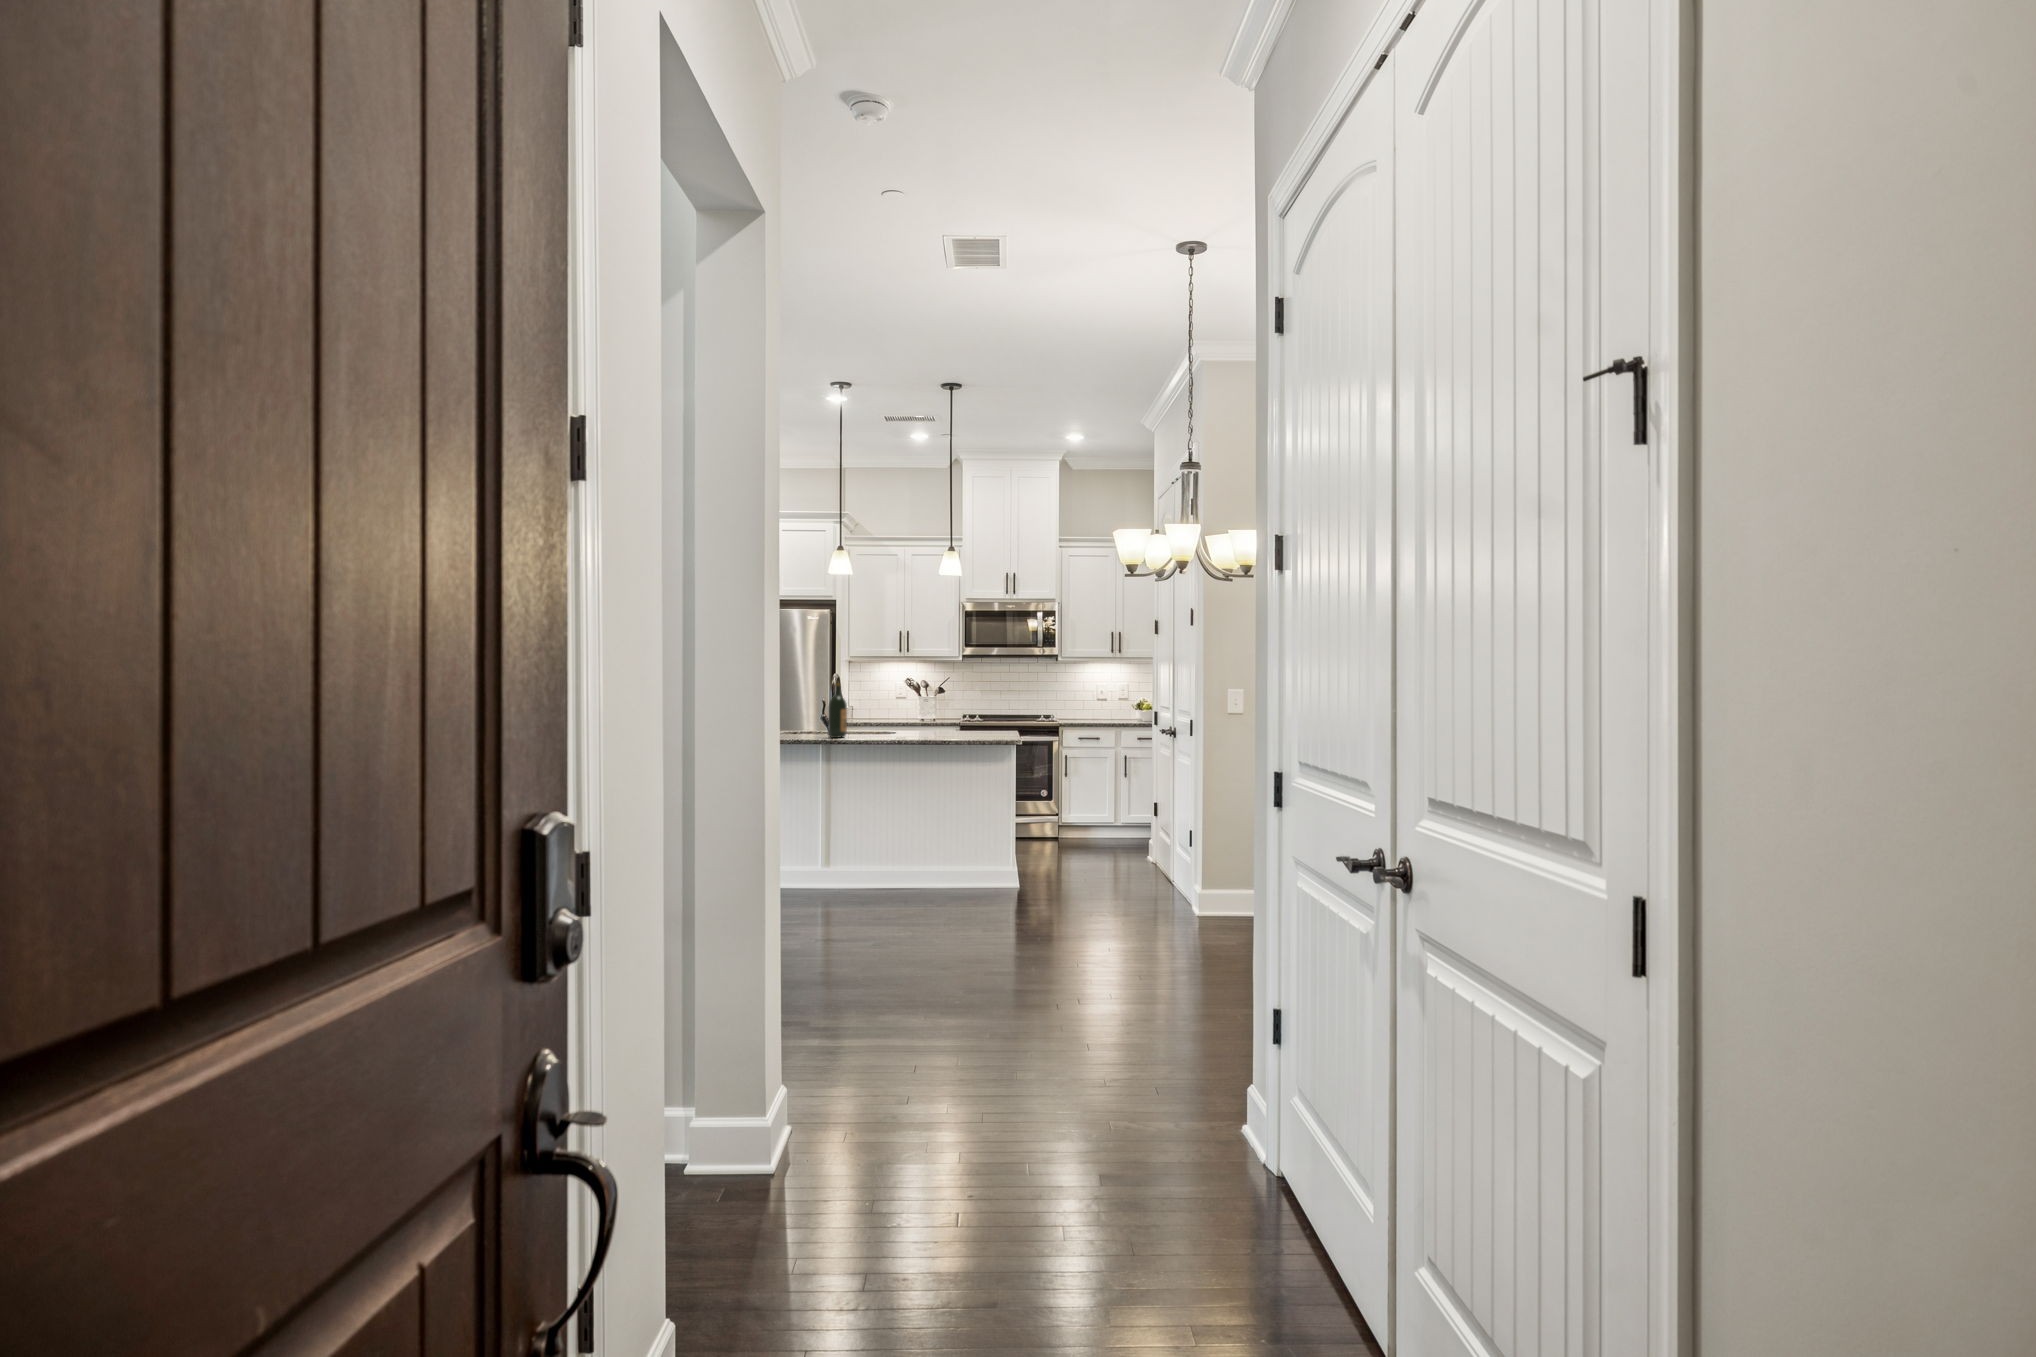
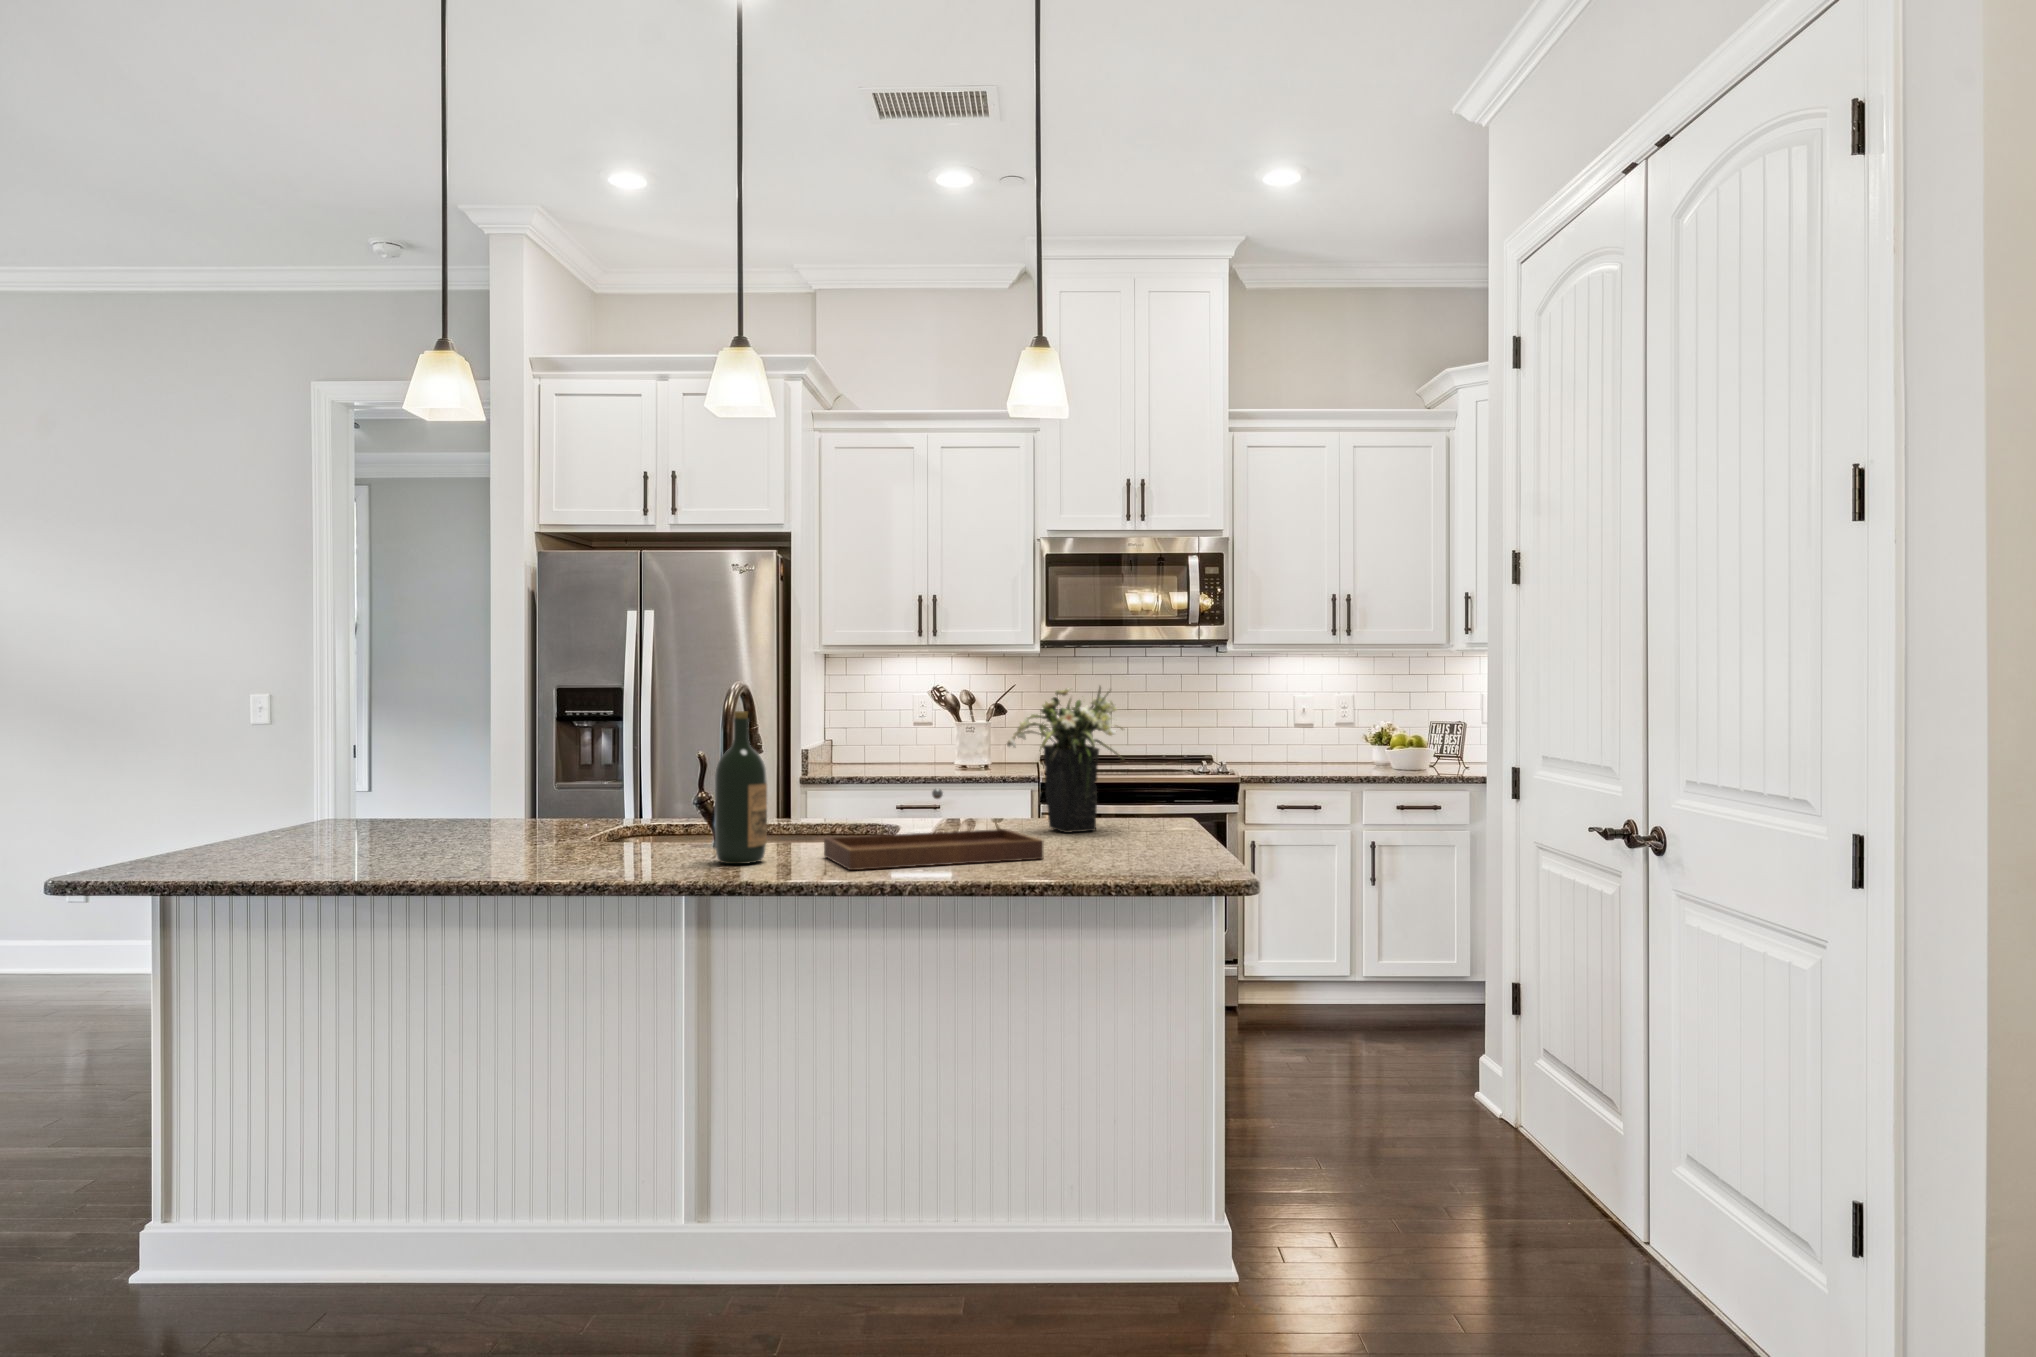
flower arrangement: none [937,675,985,734] -> present [1007,687,1123,833]
tray: none [867,712,948,739] -> present [824,788,1044,870]

